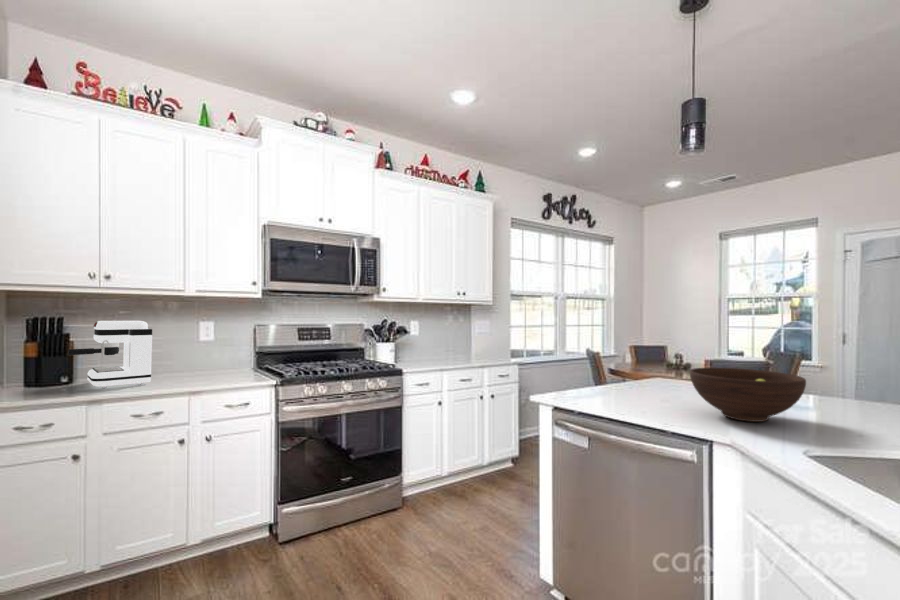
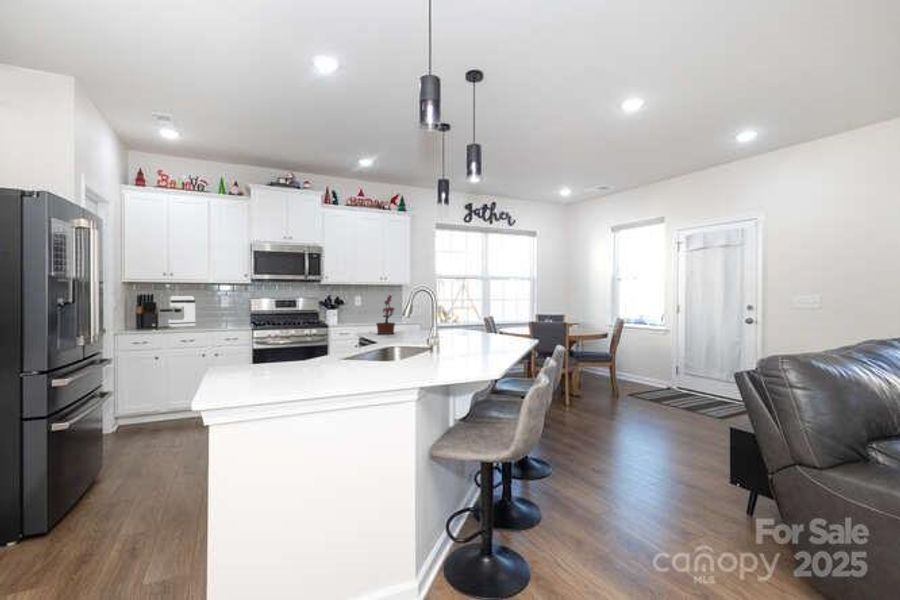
potted plant: none [568,322,637,404] -> present [376,295,395,334]
fruit bowl: present [690,368,806,422] -> none [396,316,438,338]

